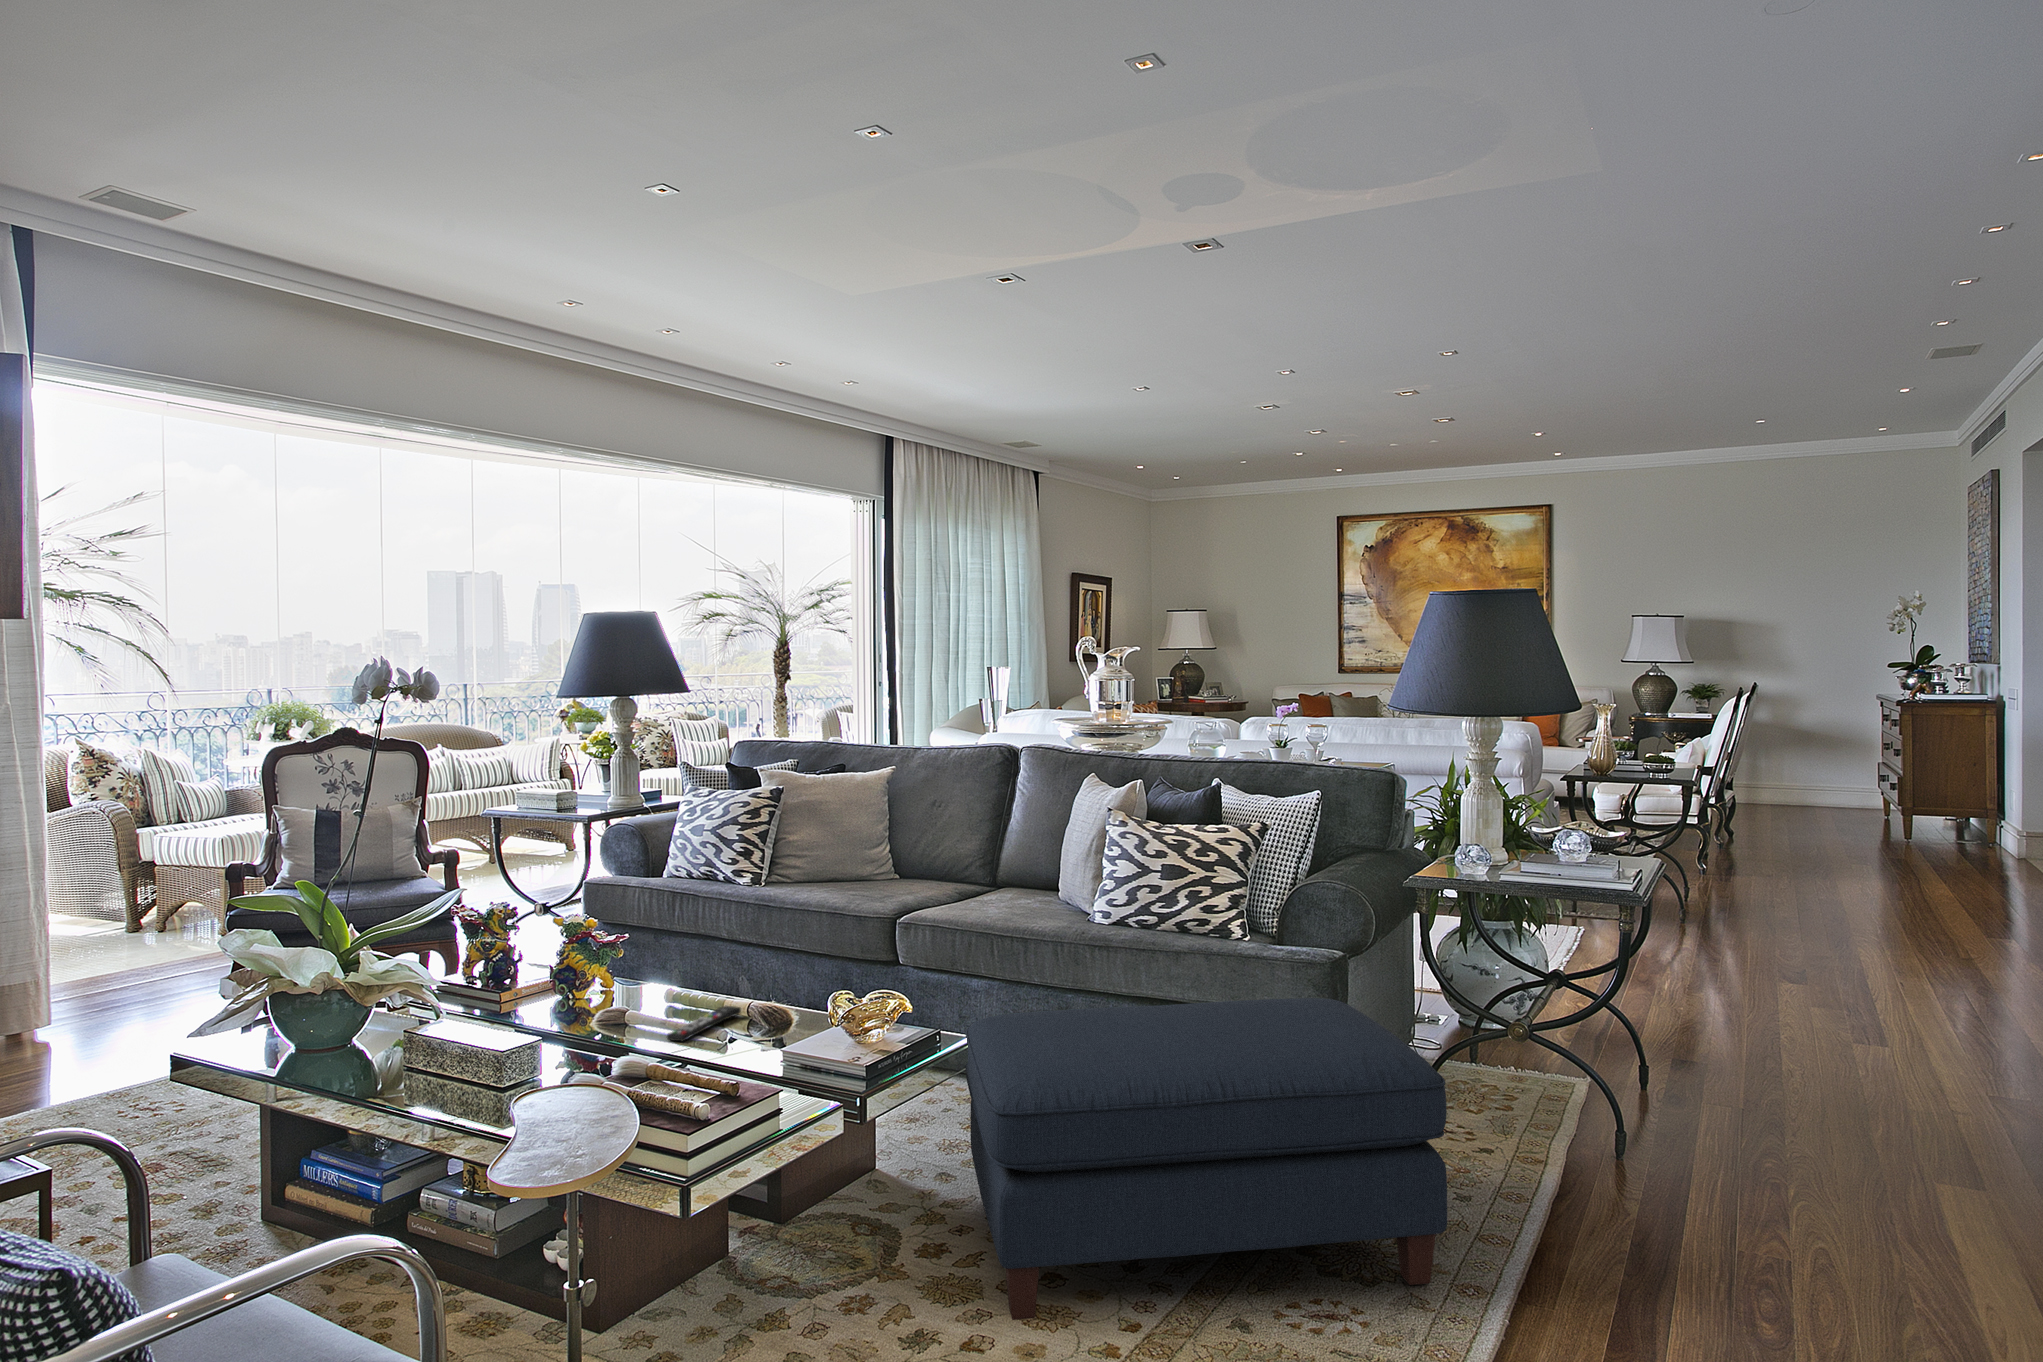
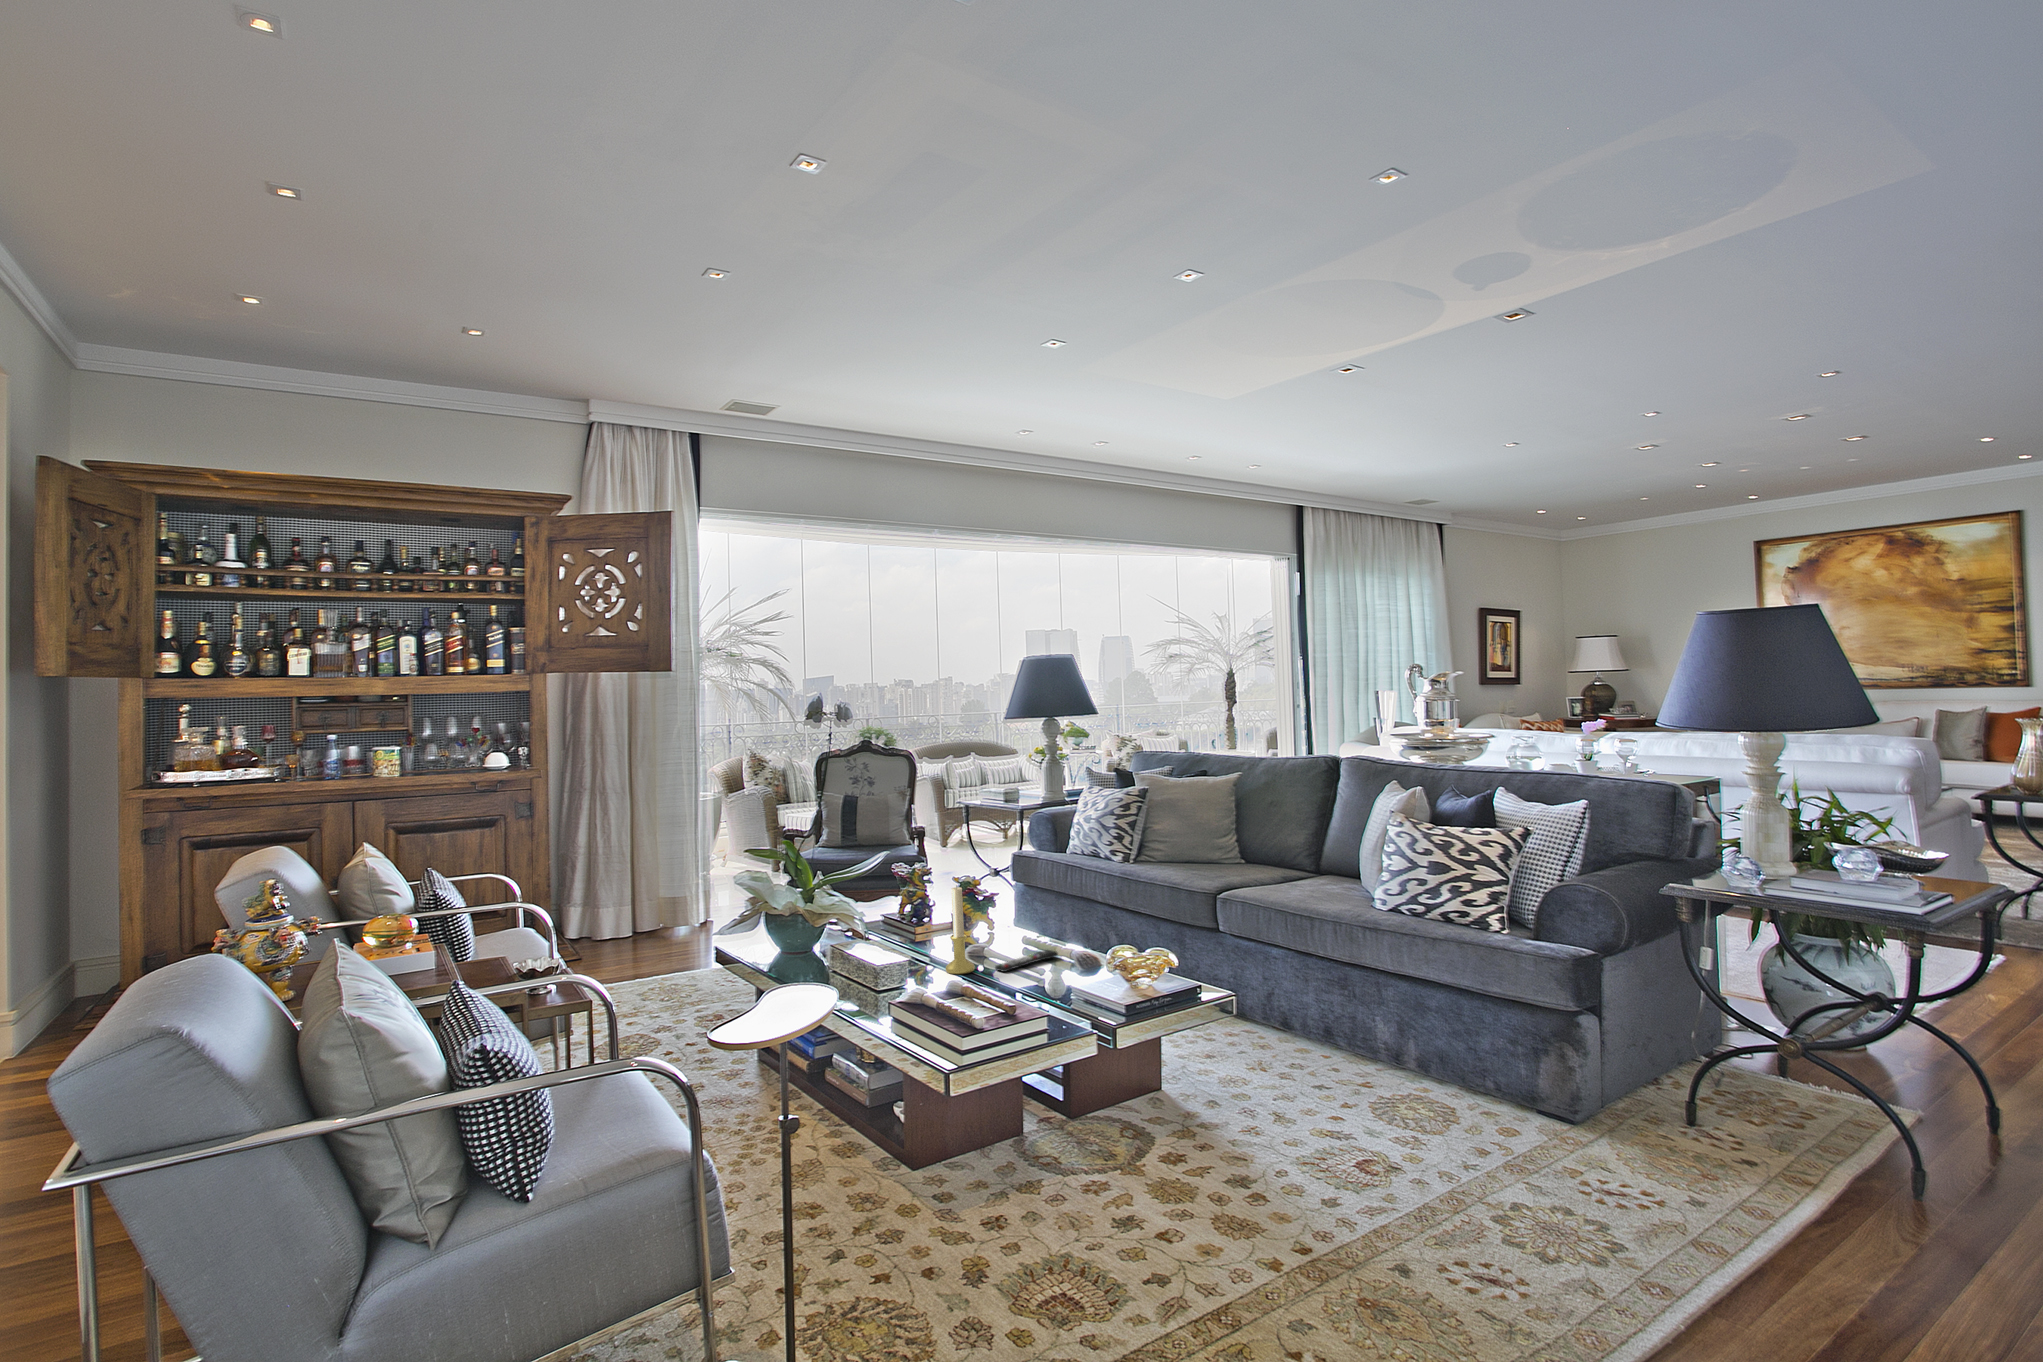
candle holder: none [595,926,638,1052] -> present [946,886,975,974]
ottoman: present [965,998,1447,1320] -> none [1186,977,1628,1274]

